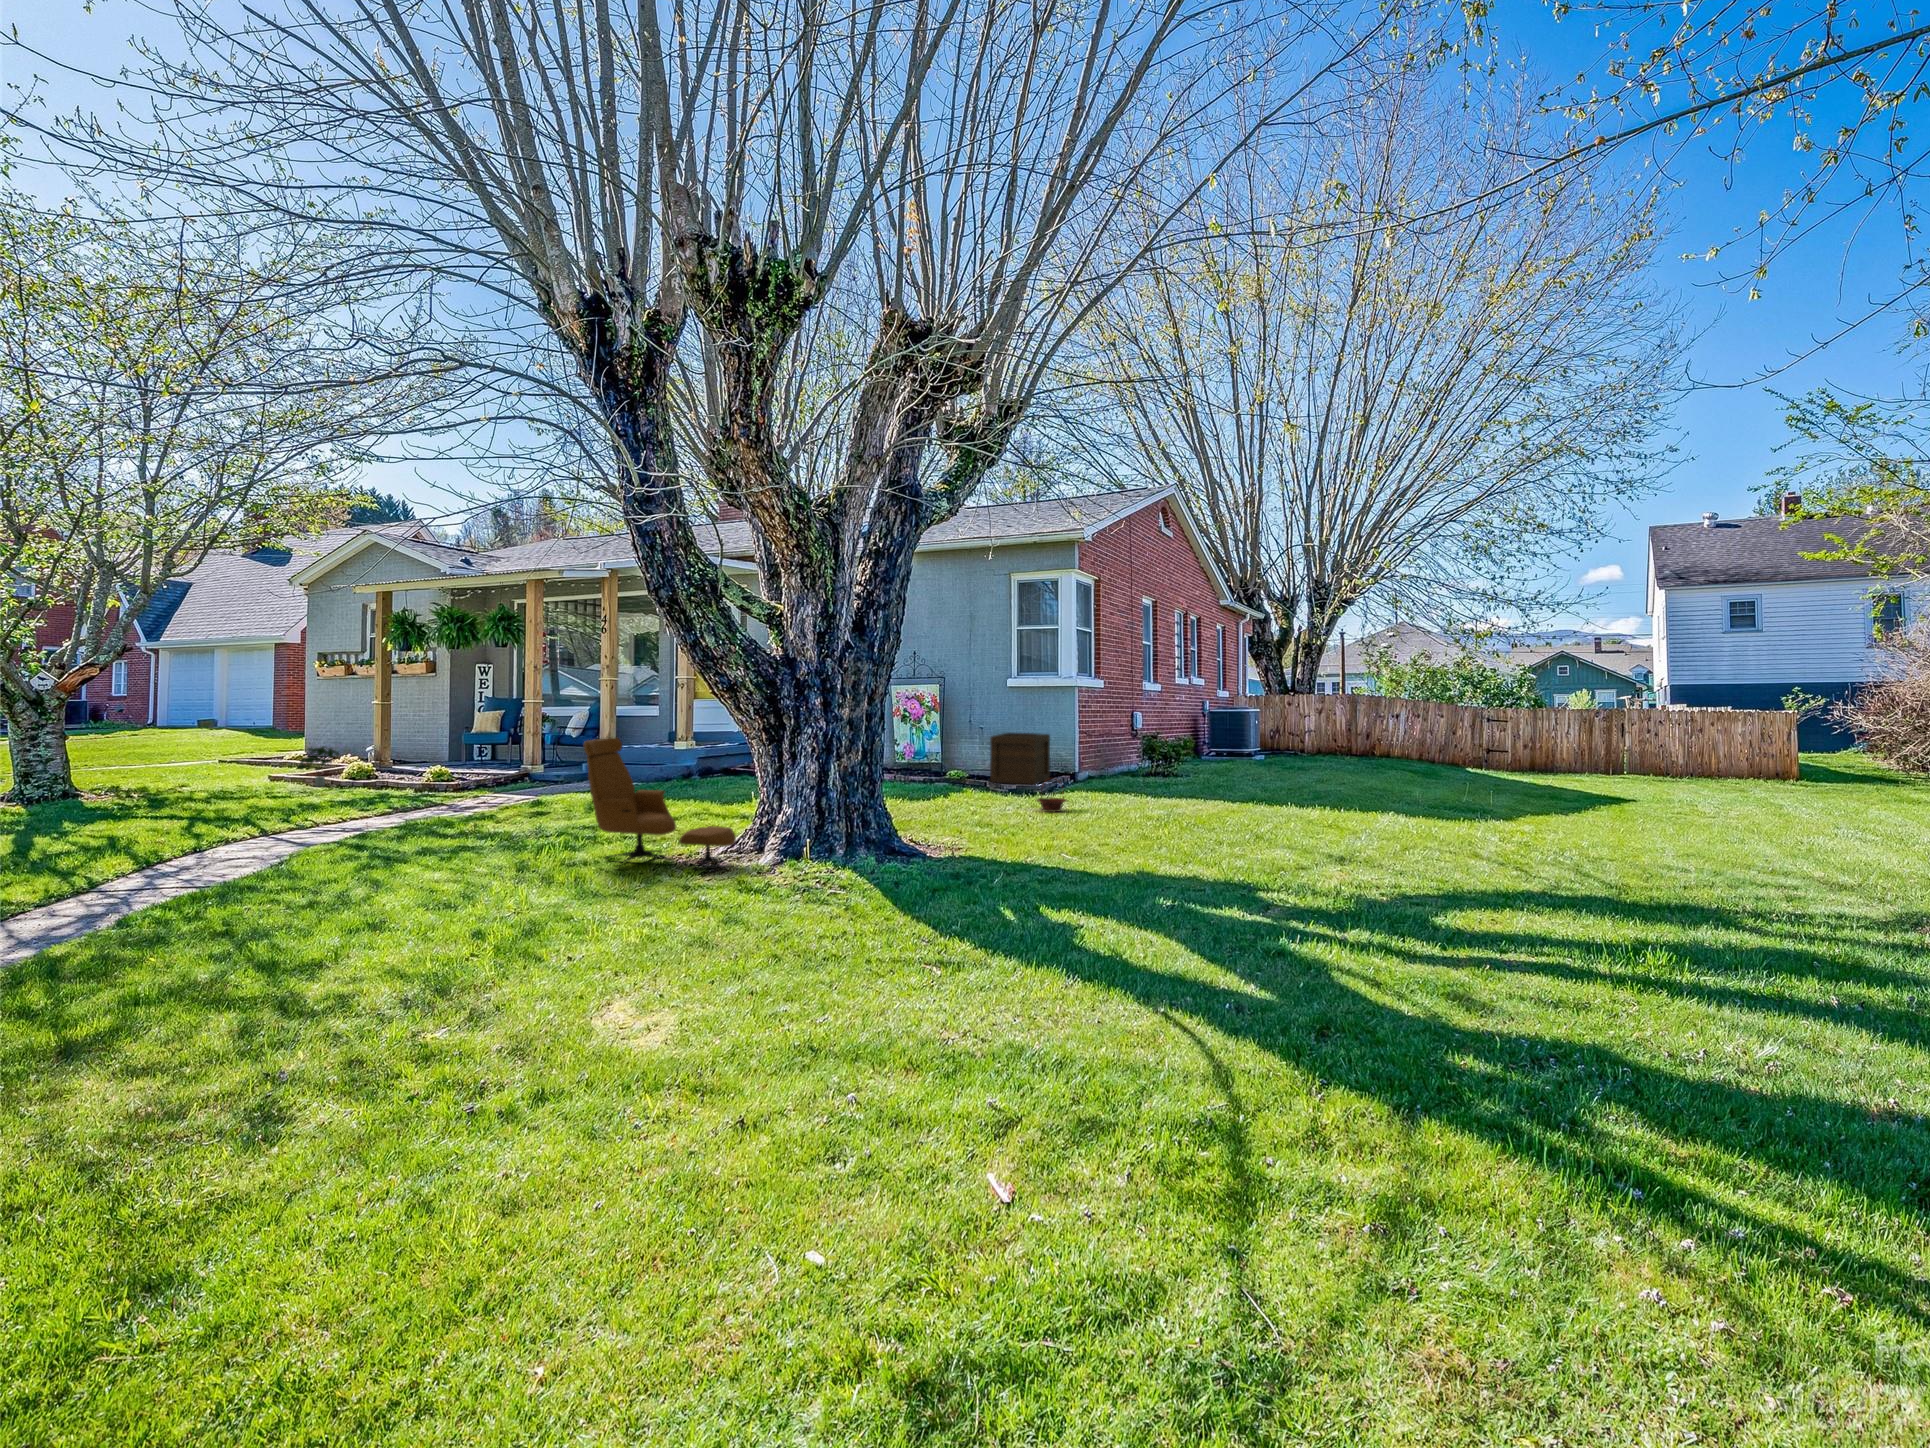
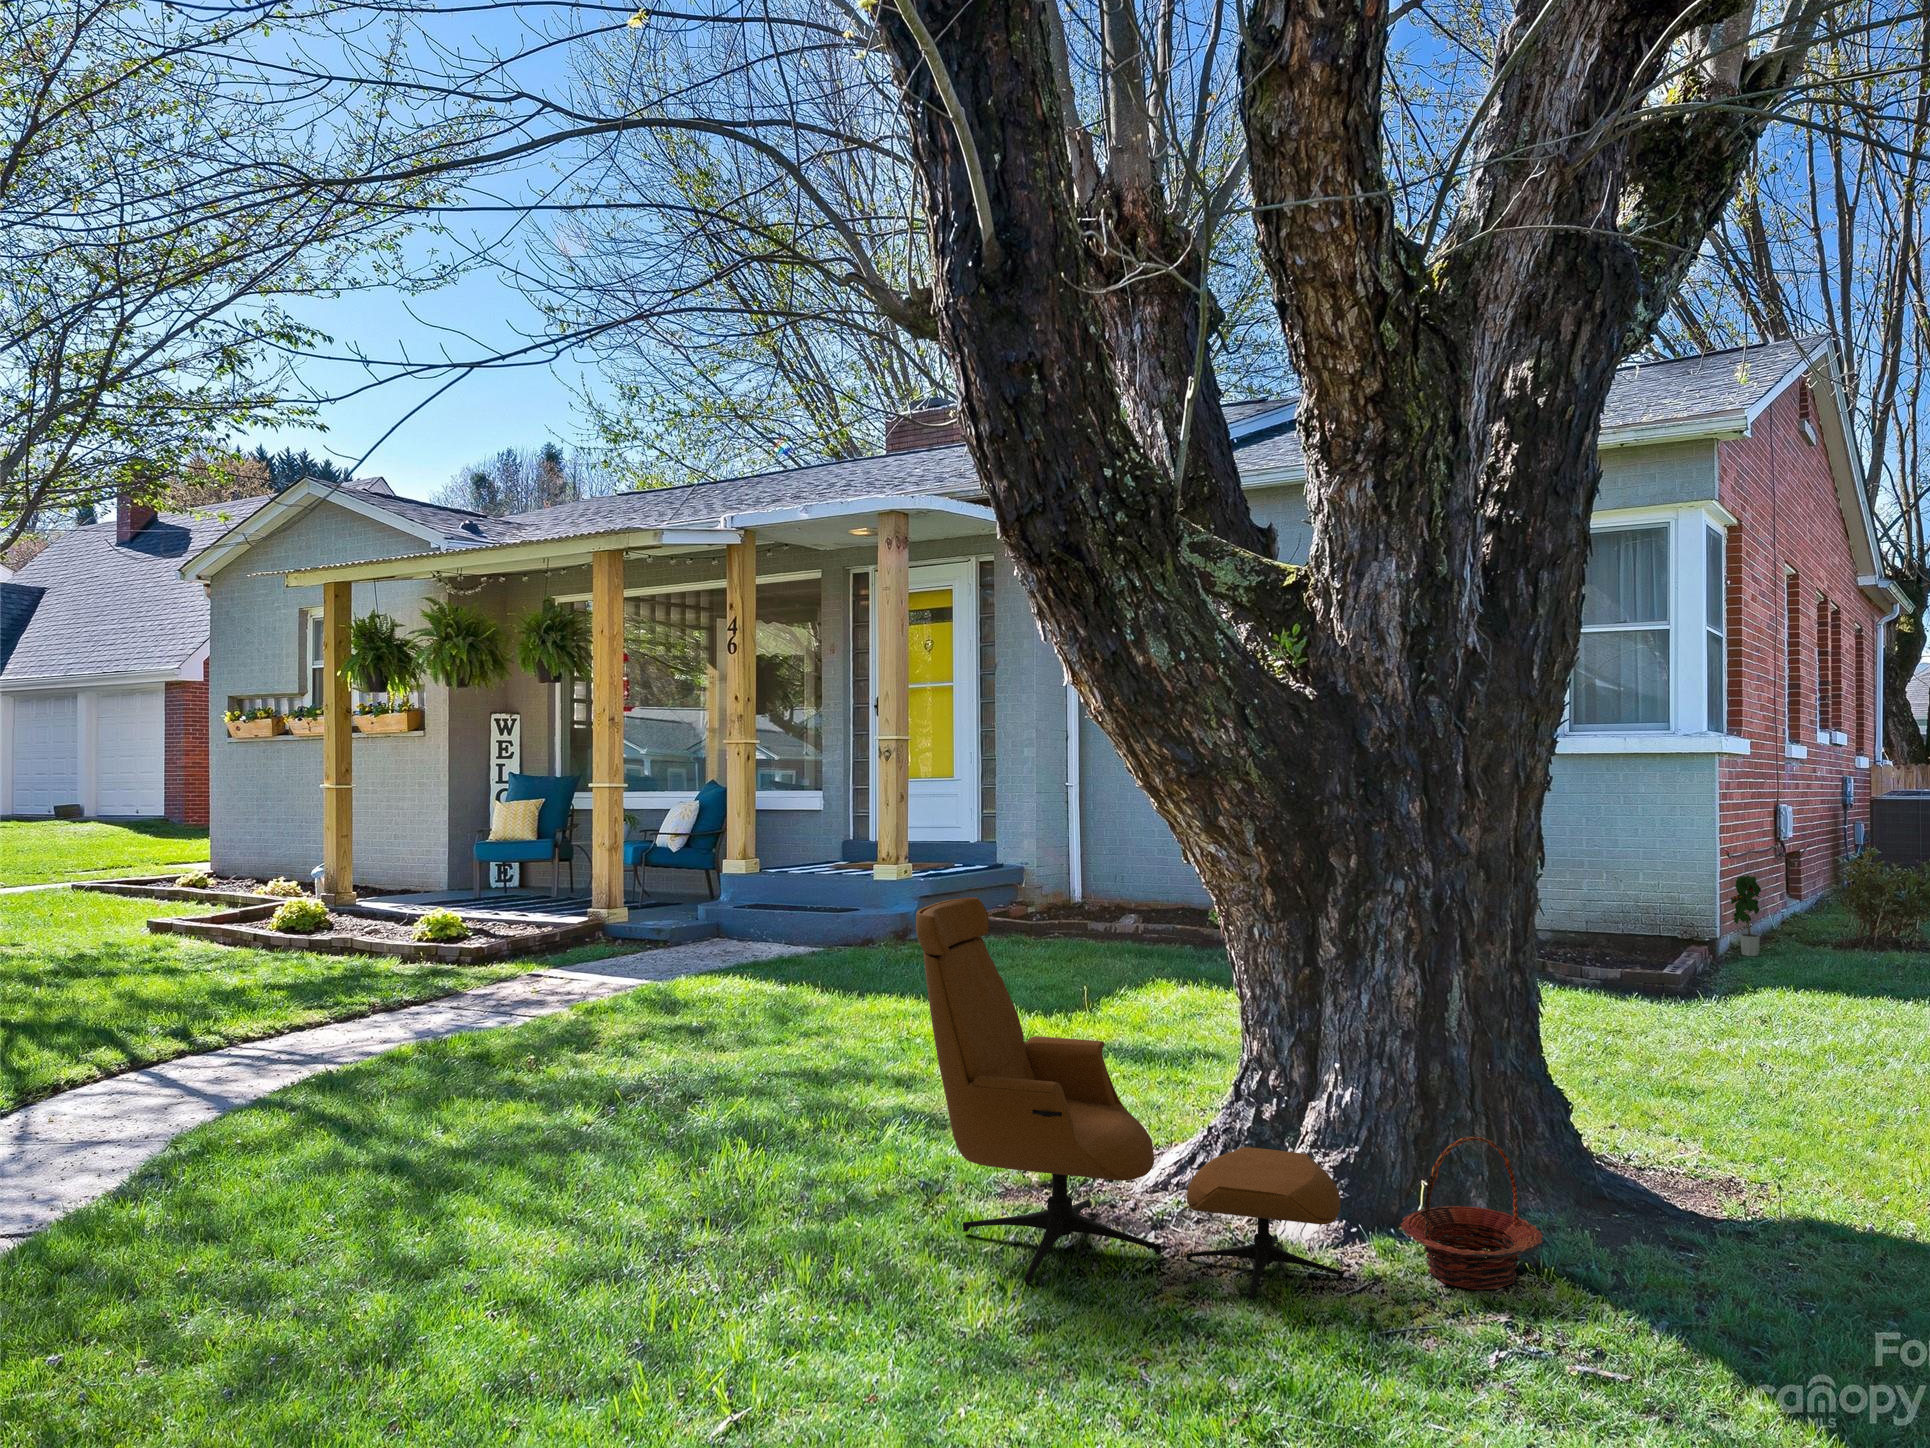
wooden crate: present [990,732,1050,785] -> none [1563,843,1682,962]
potted plant: present [297,746,339,787] -> present [1730,874,1761,956]
basket: present [1037,779,1067,812] -> present [1401,1137,1543,1290]

